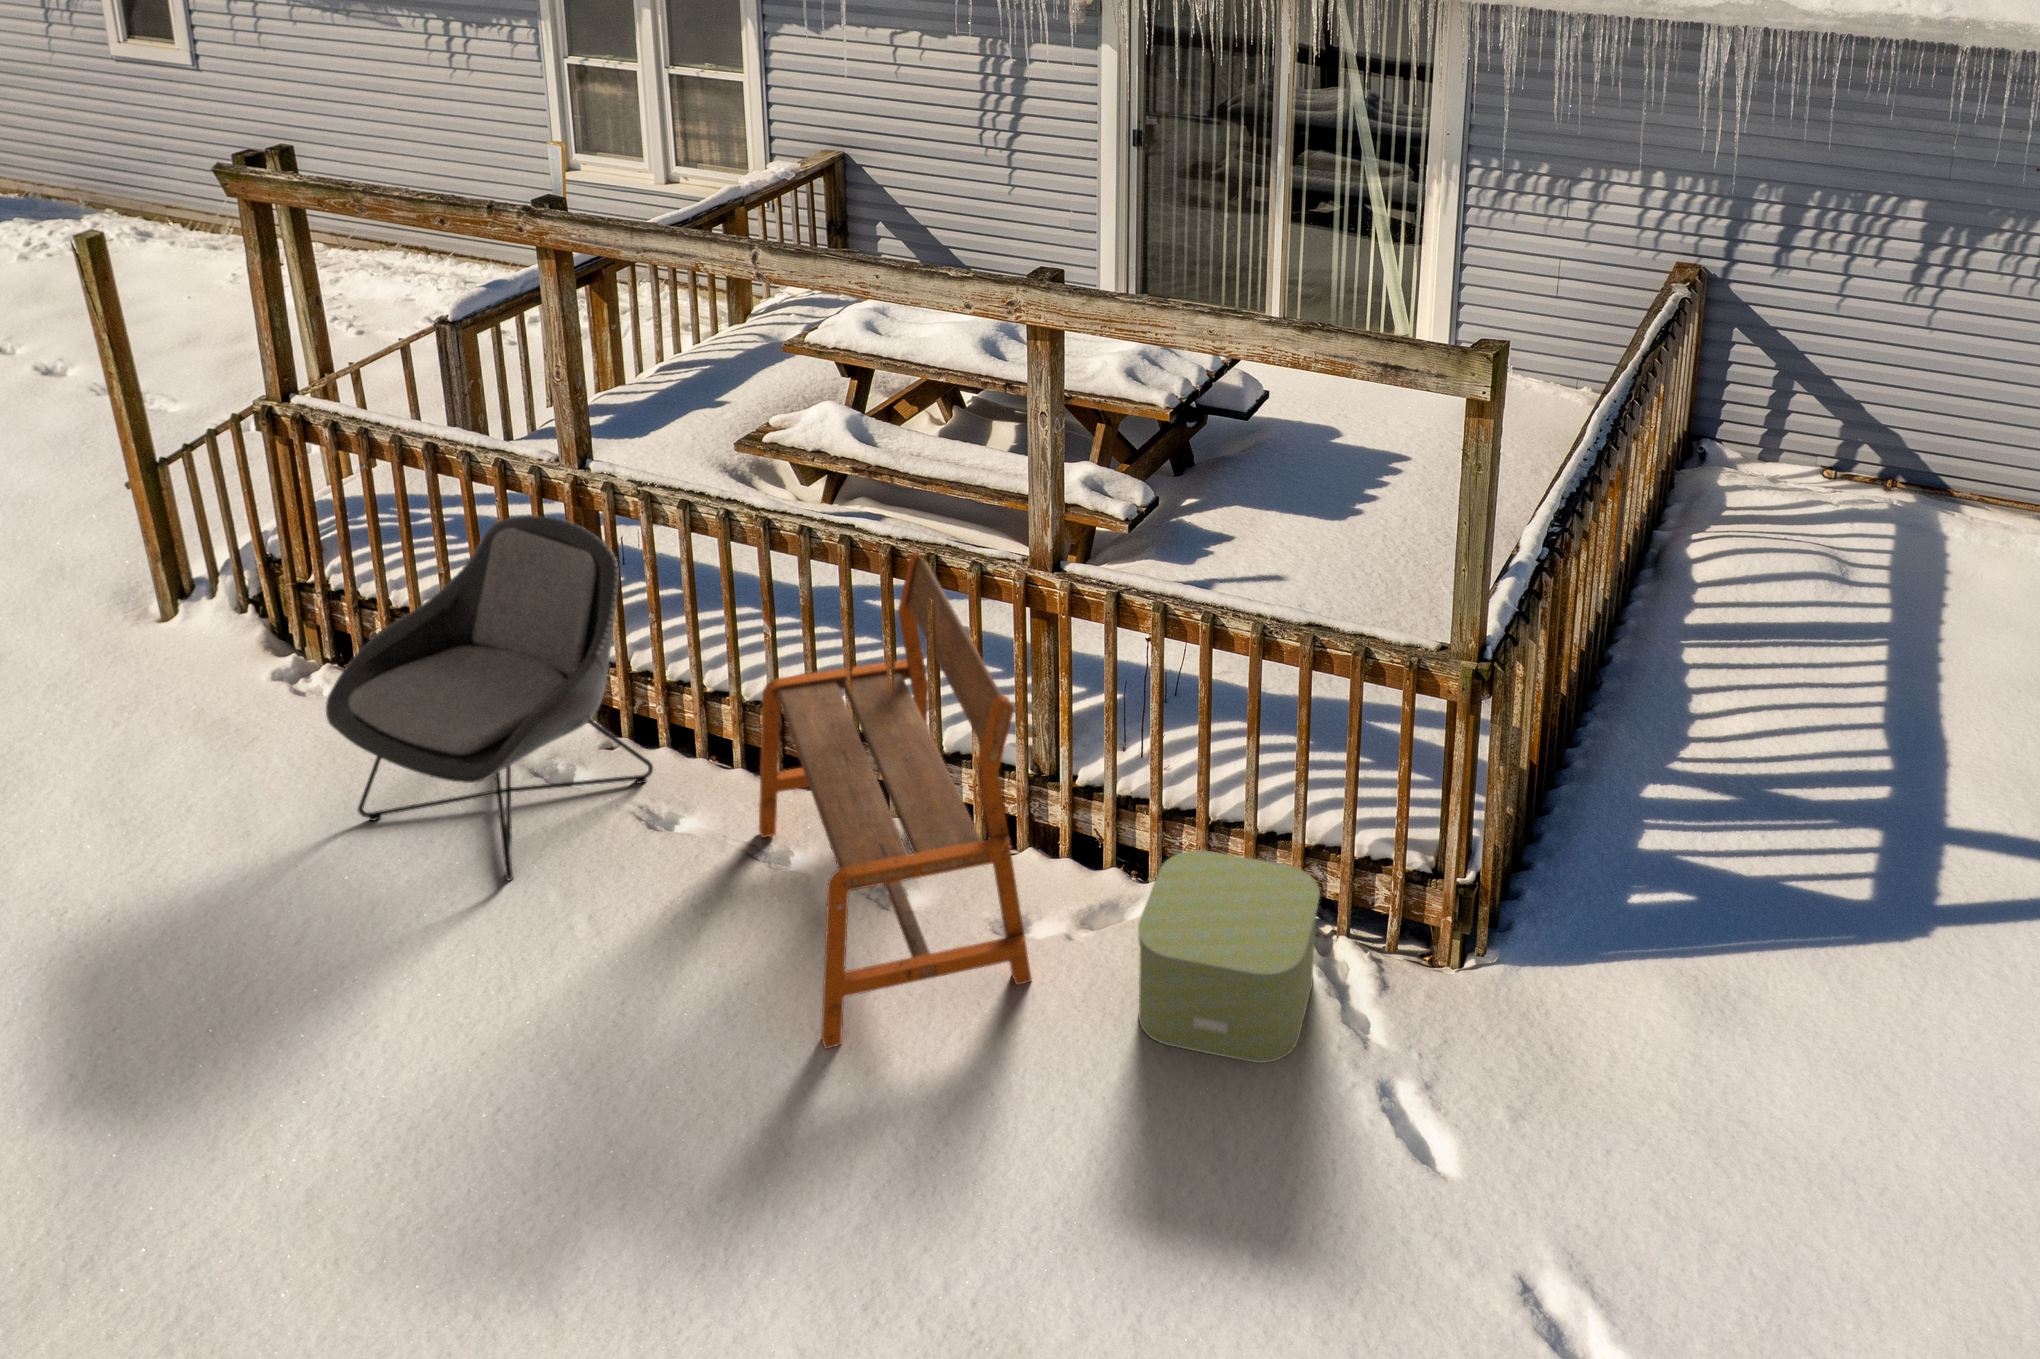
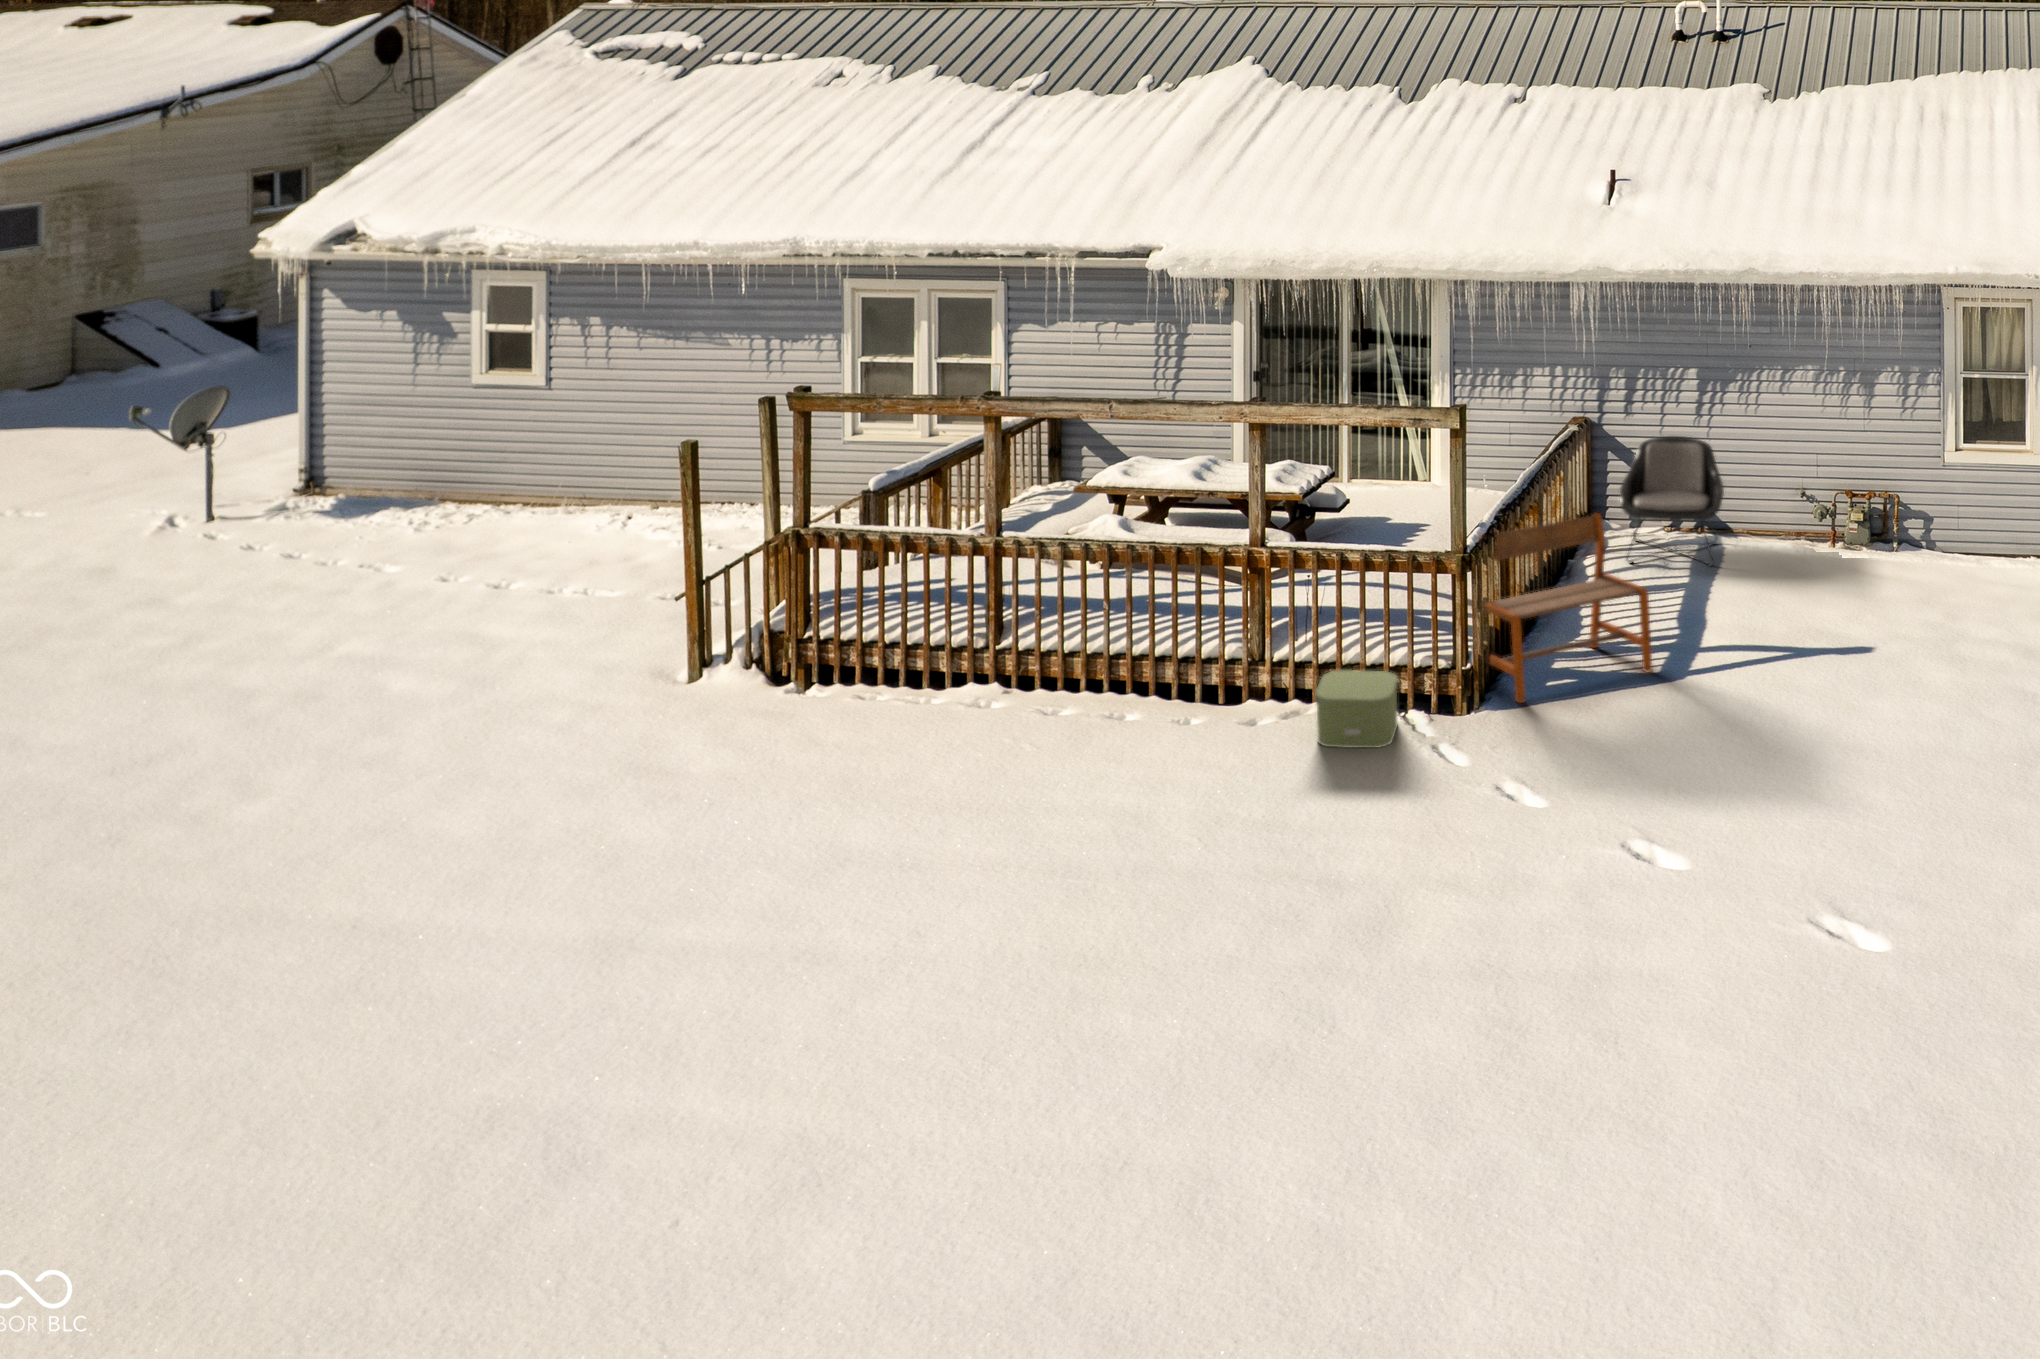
lounge chair: present [326,516,653,881] -> present [1620,436,1724,566]
bench: present [759,553,1032,1049] -> present [1479,513,1652,703]

